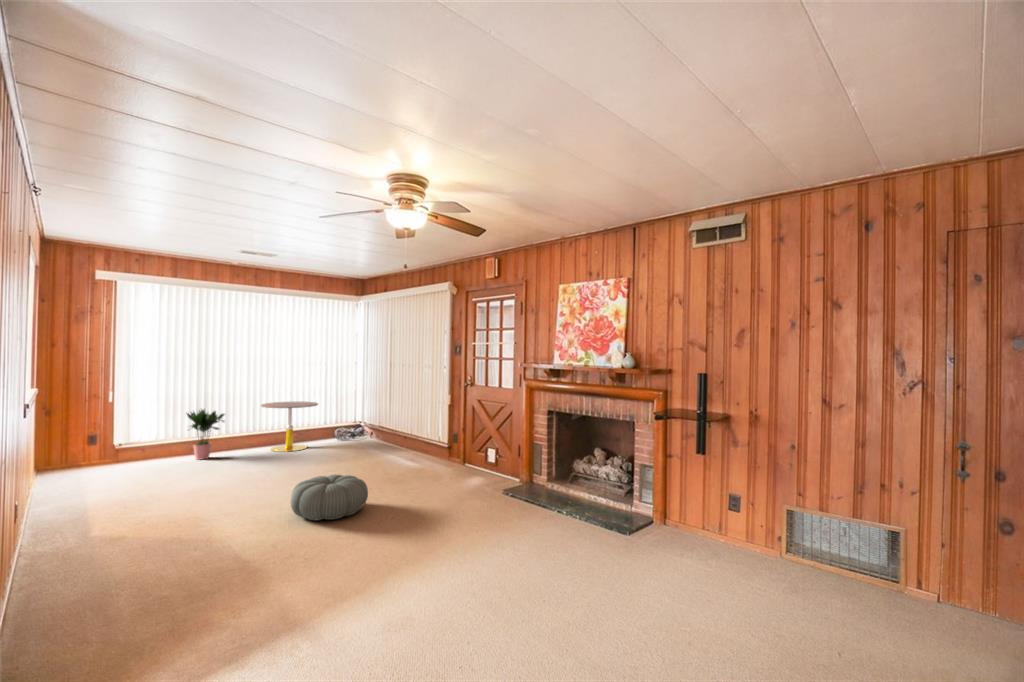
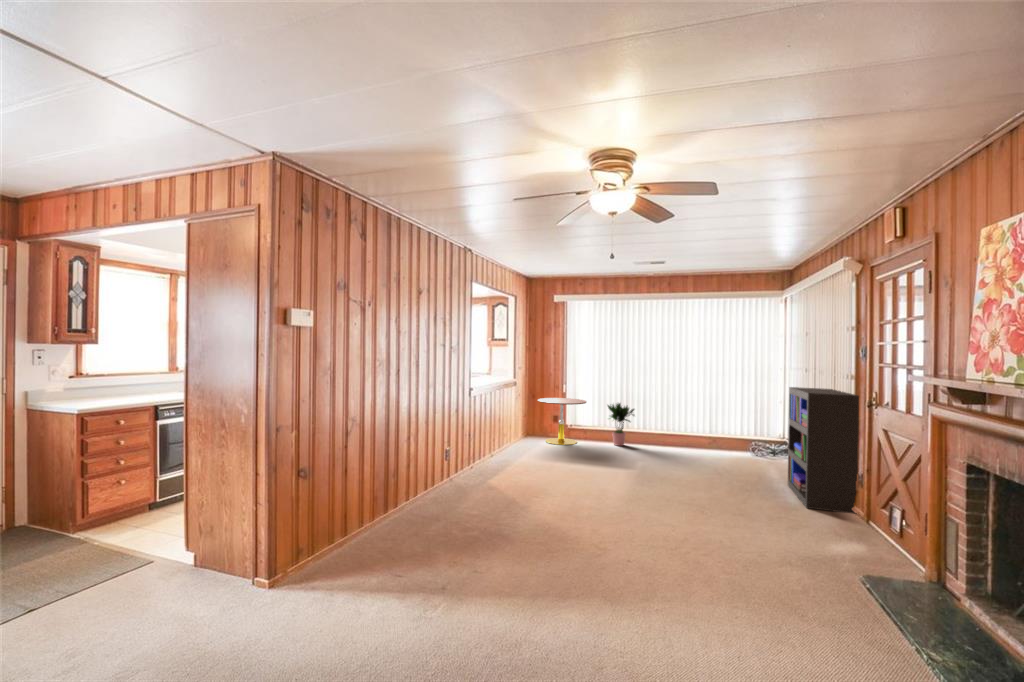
bookshelf: none [394,377,454,467] -> present [788,387,859,514]
side table: present [261,401,318,452] -> present [538,398,586,445]
pouf: present [291,474,368,520] -> none [587,477,662,525]

